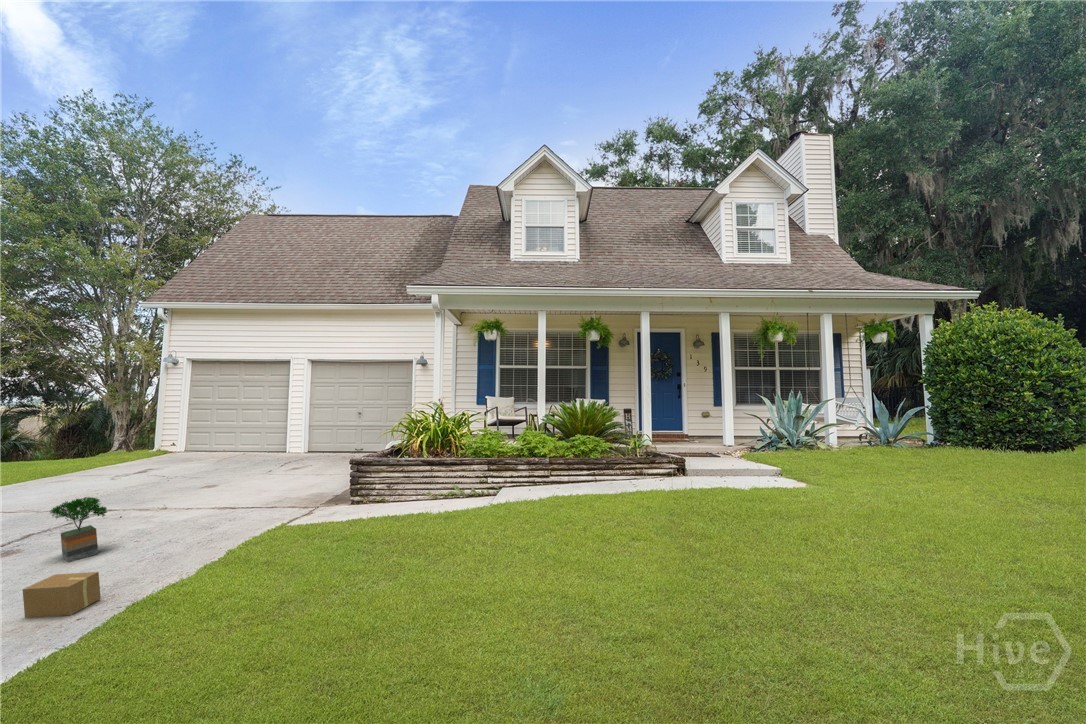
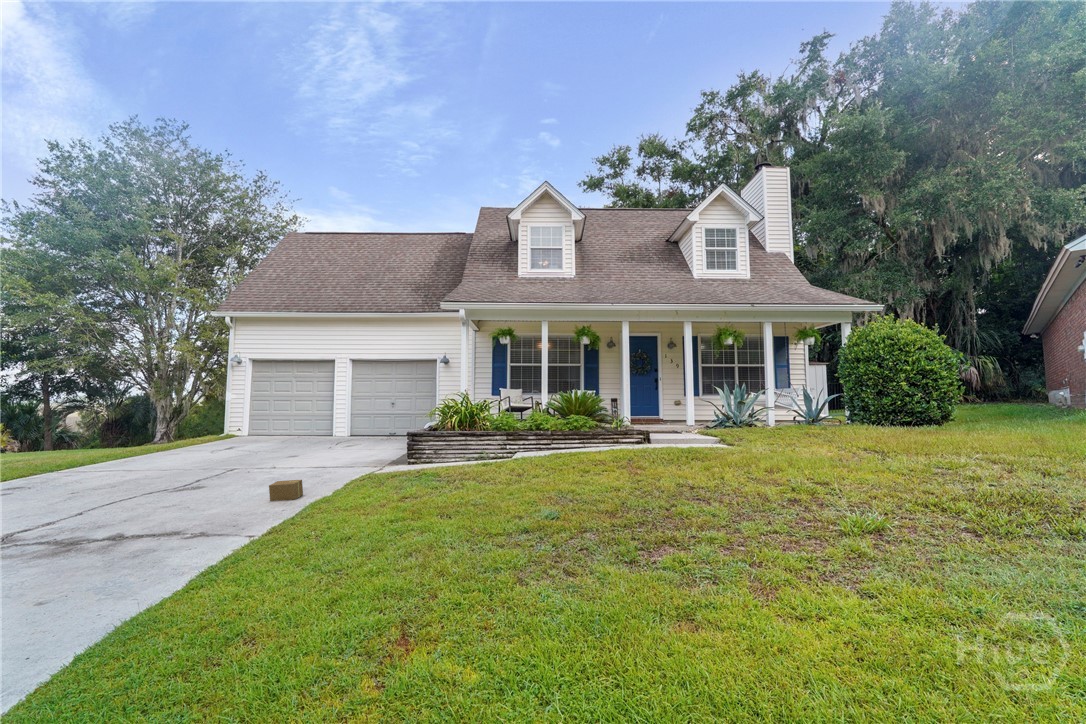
potted tree: present [49,497,107,563] -> none [246,446,278,485]

